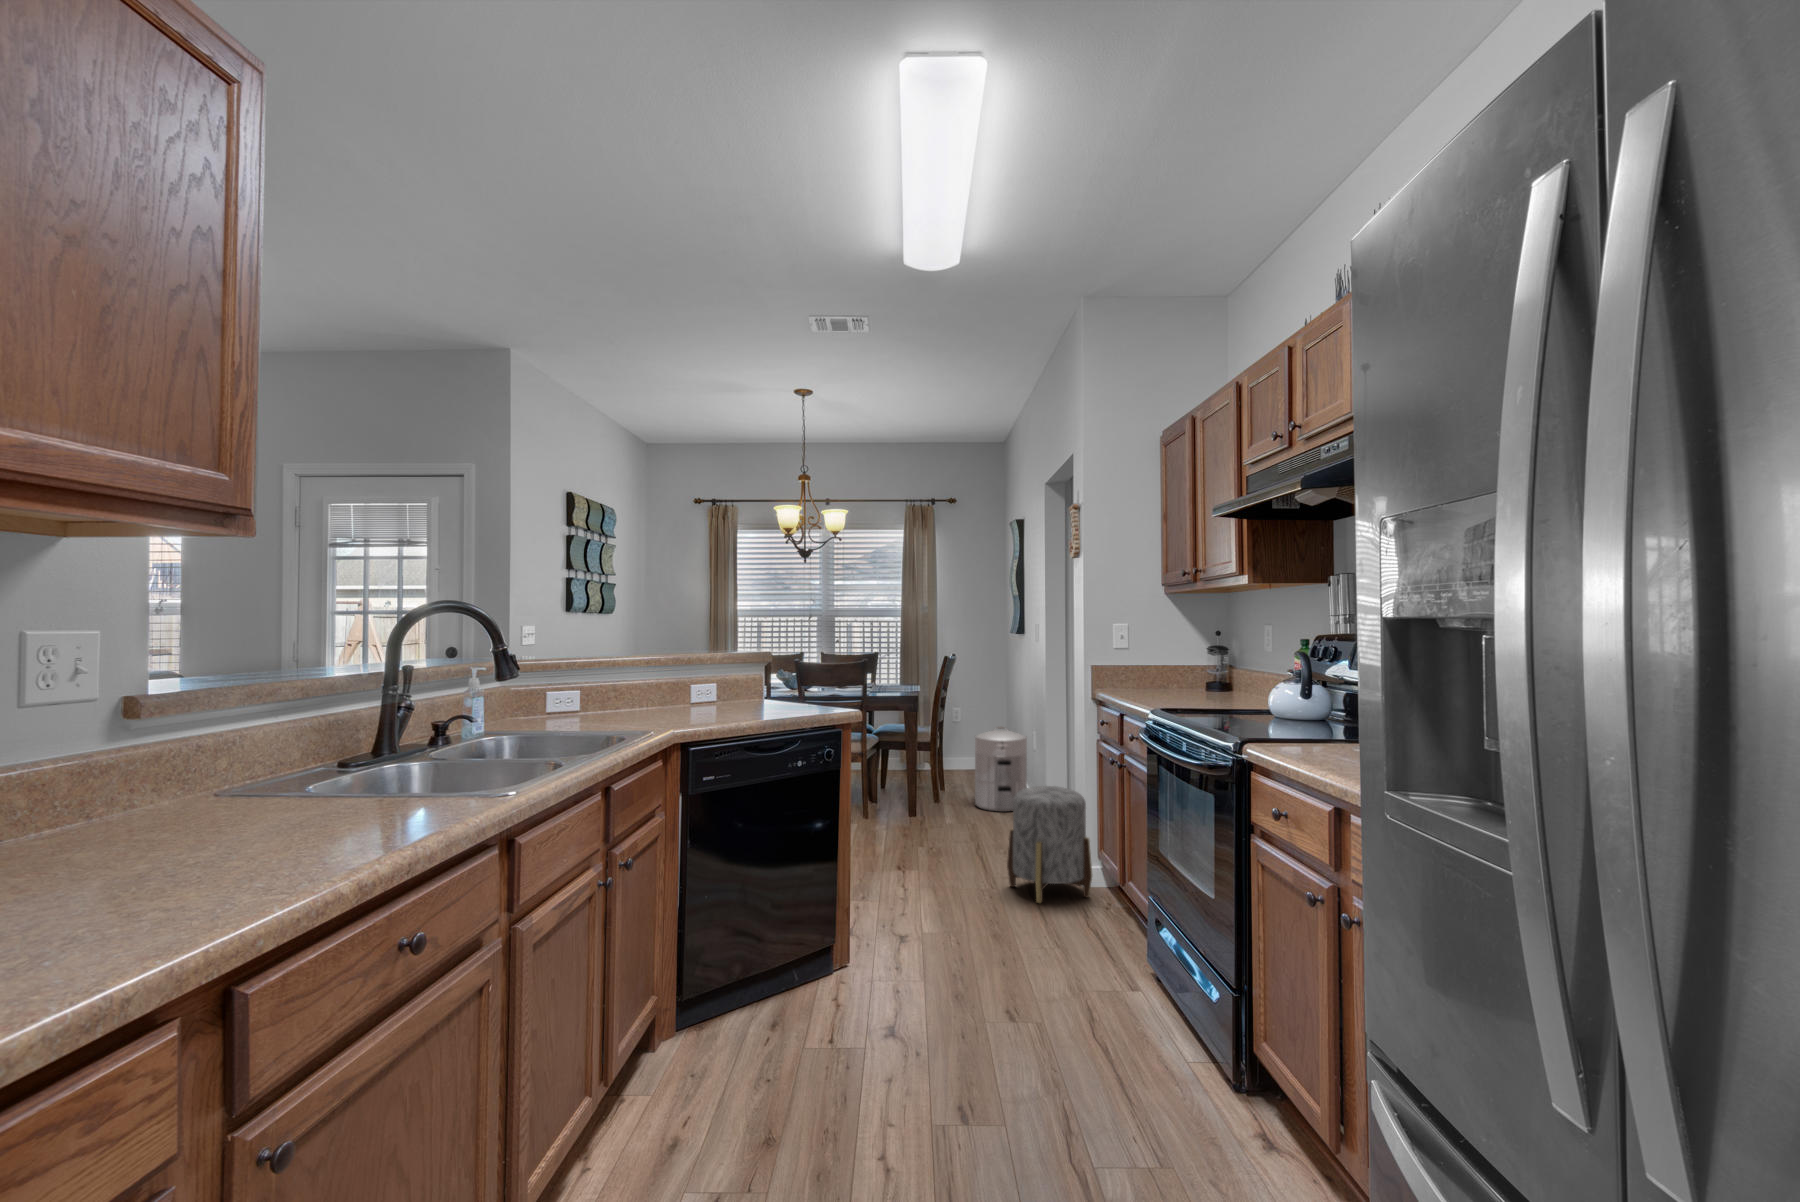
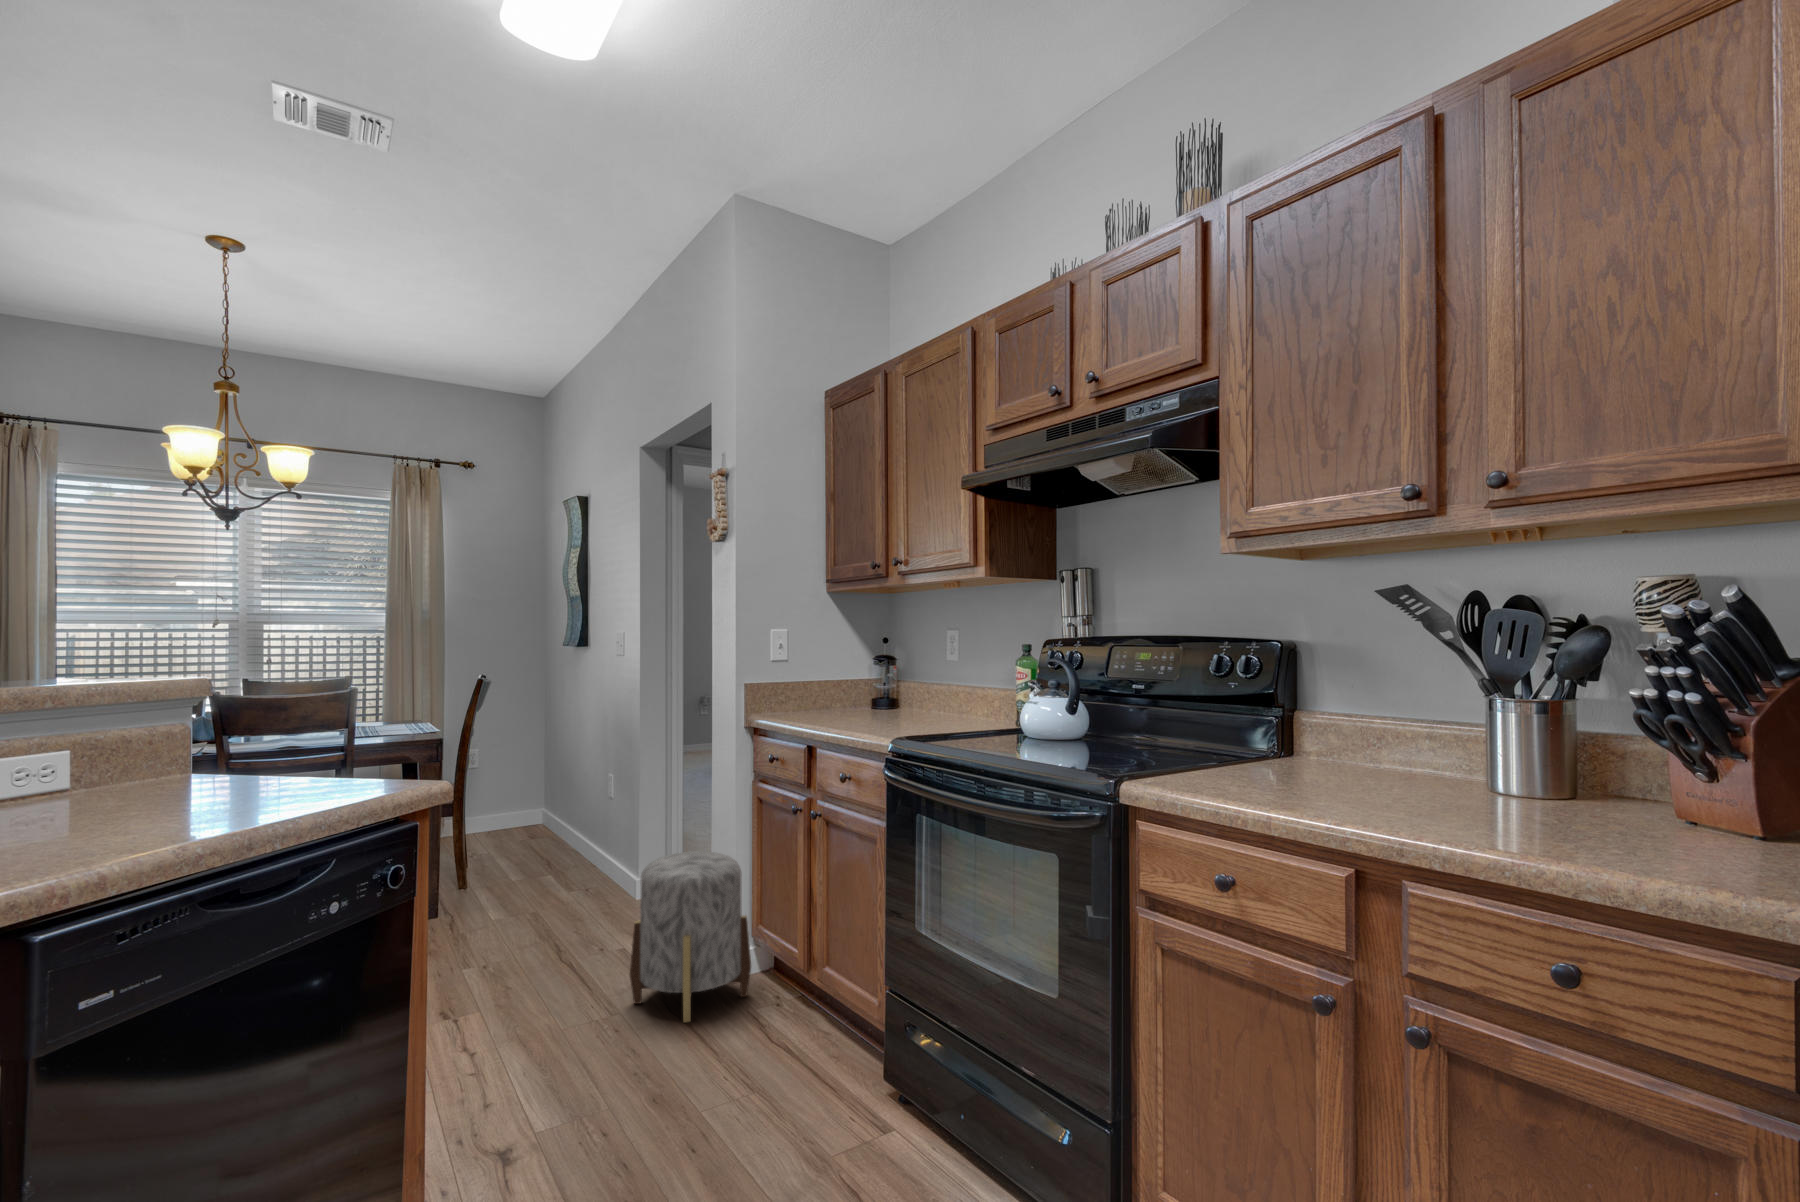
waste bin: present [975,730,1027,812] -> none [526,769,600,885]

